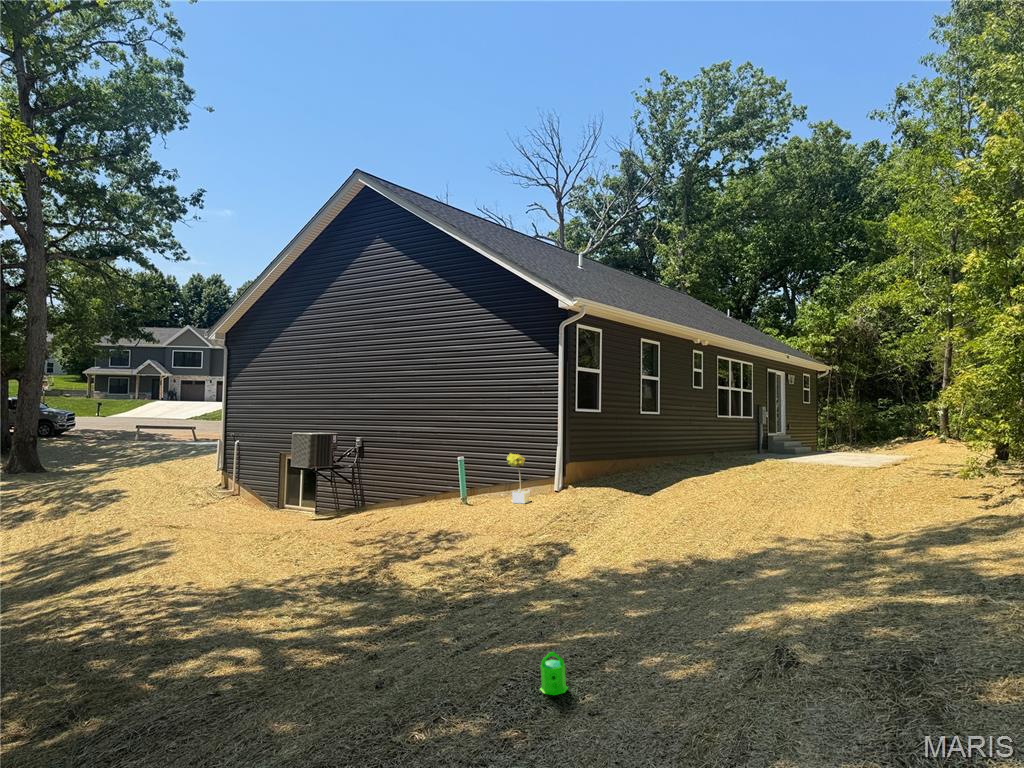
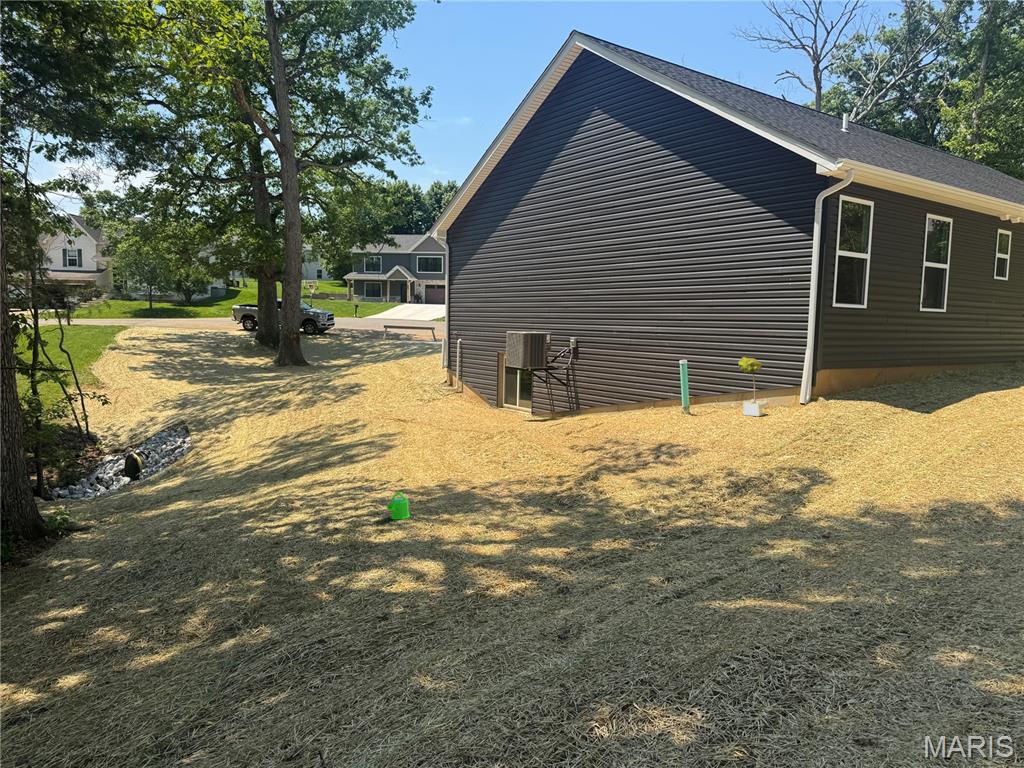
watering can: present [540,652,568,695] -> present [387,492,410,519]

